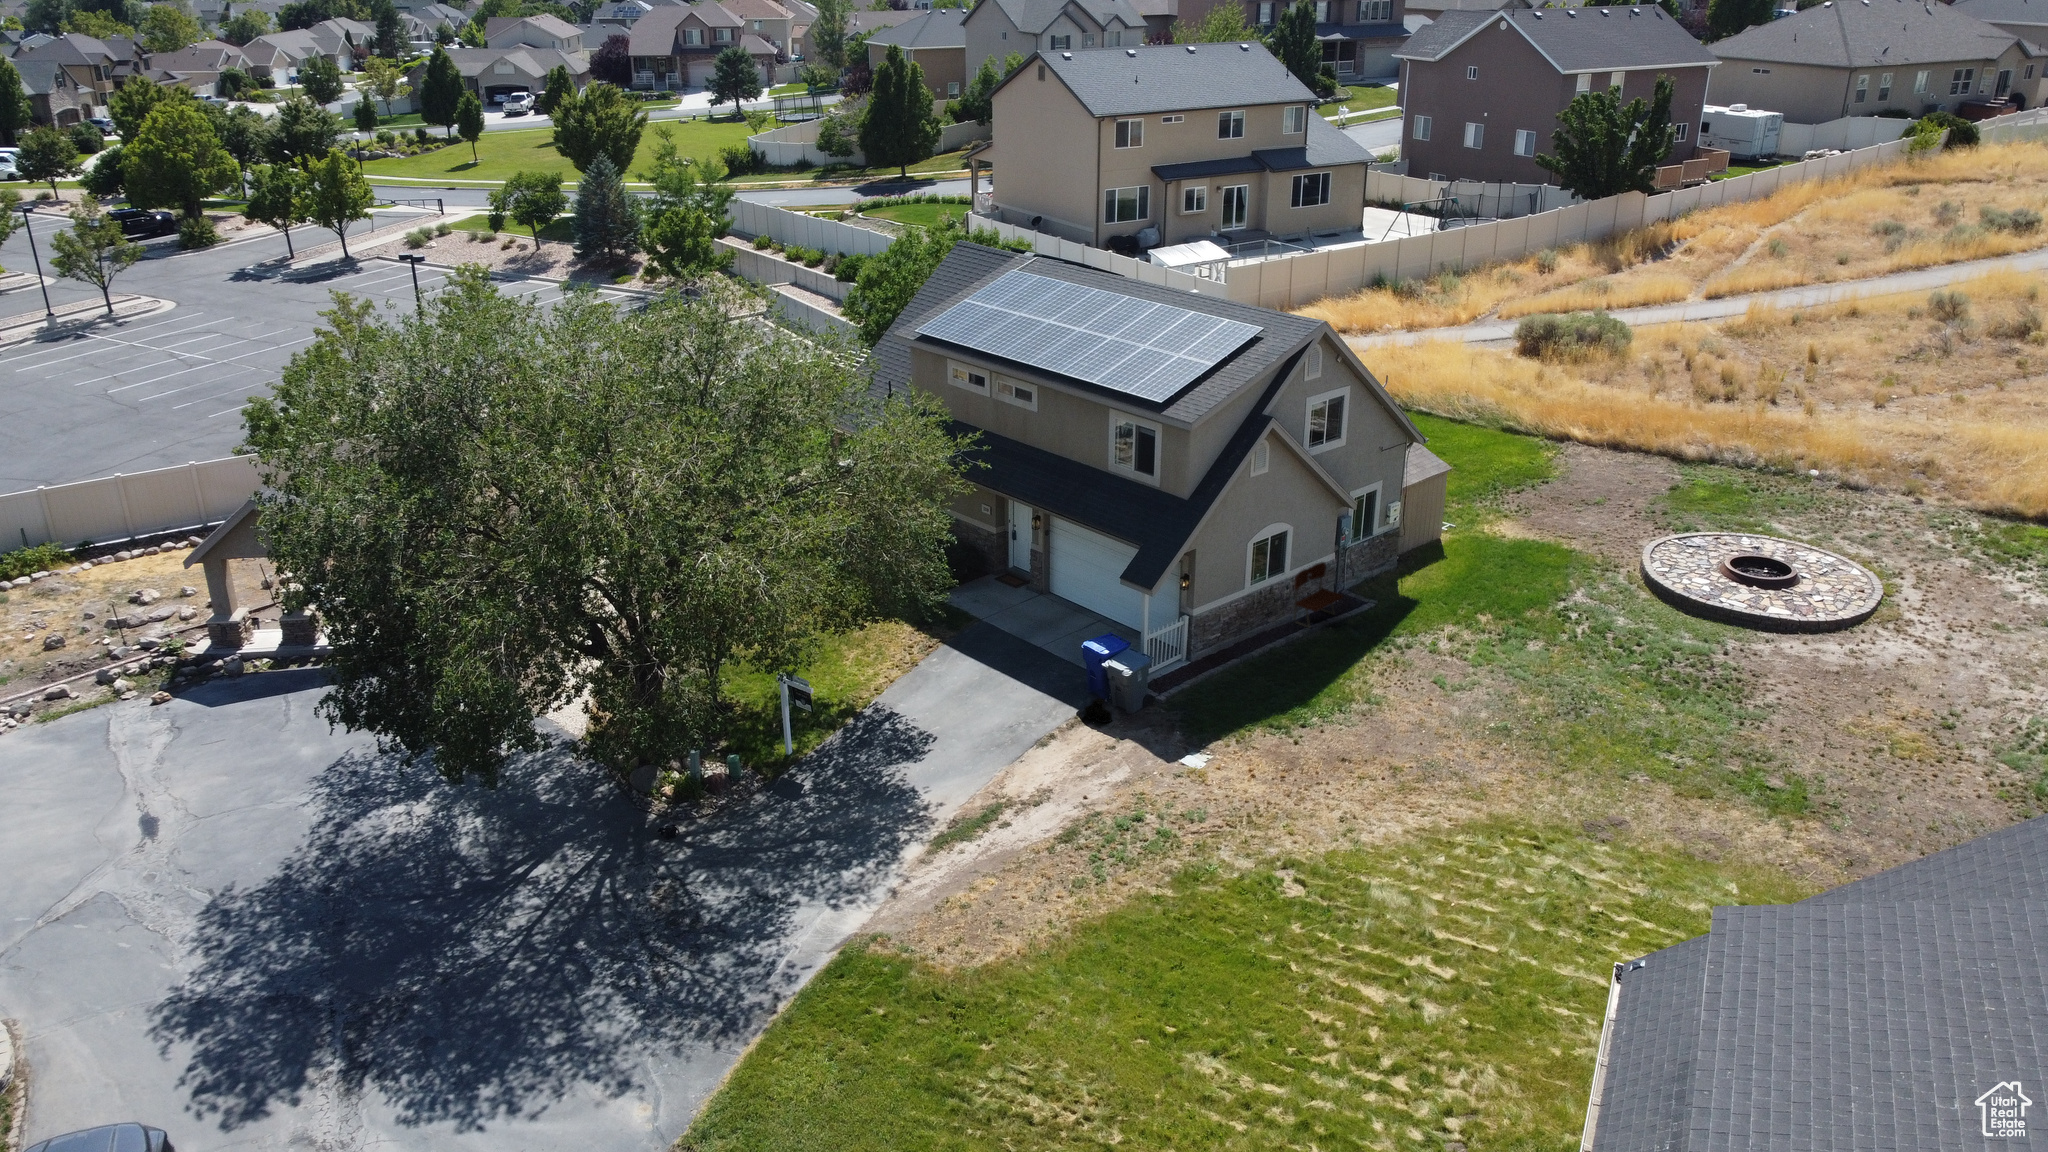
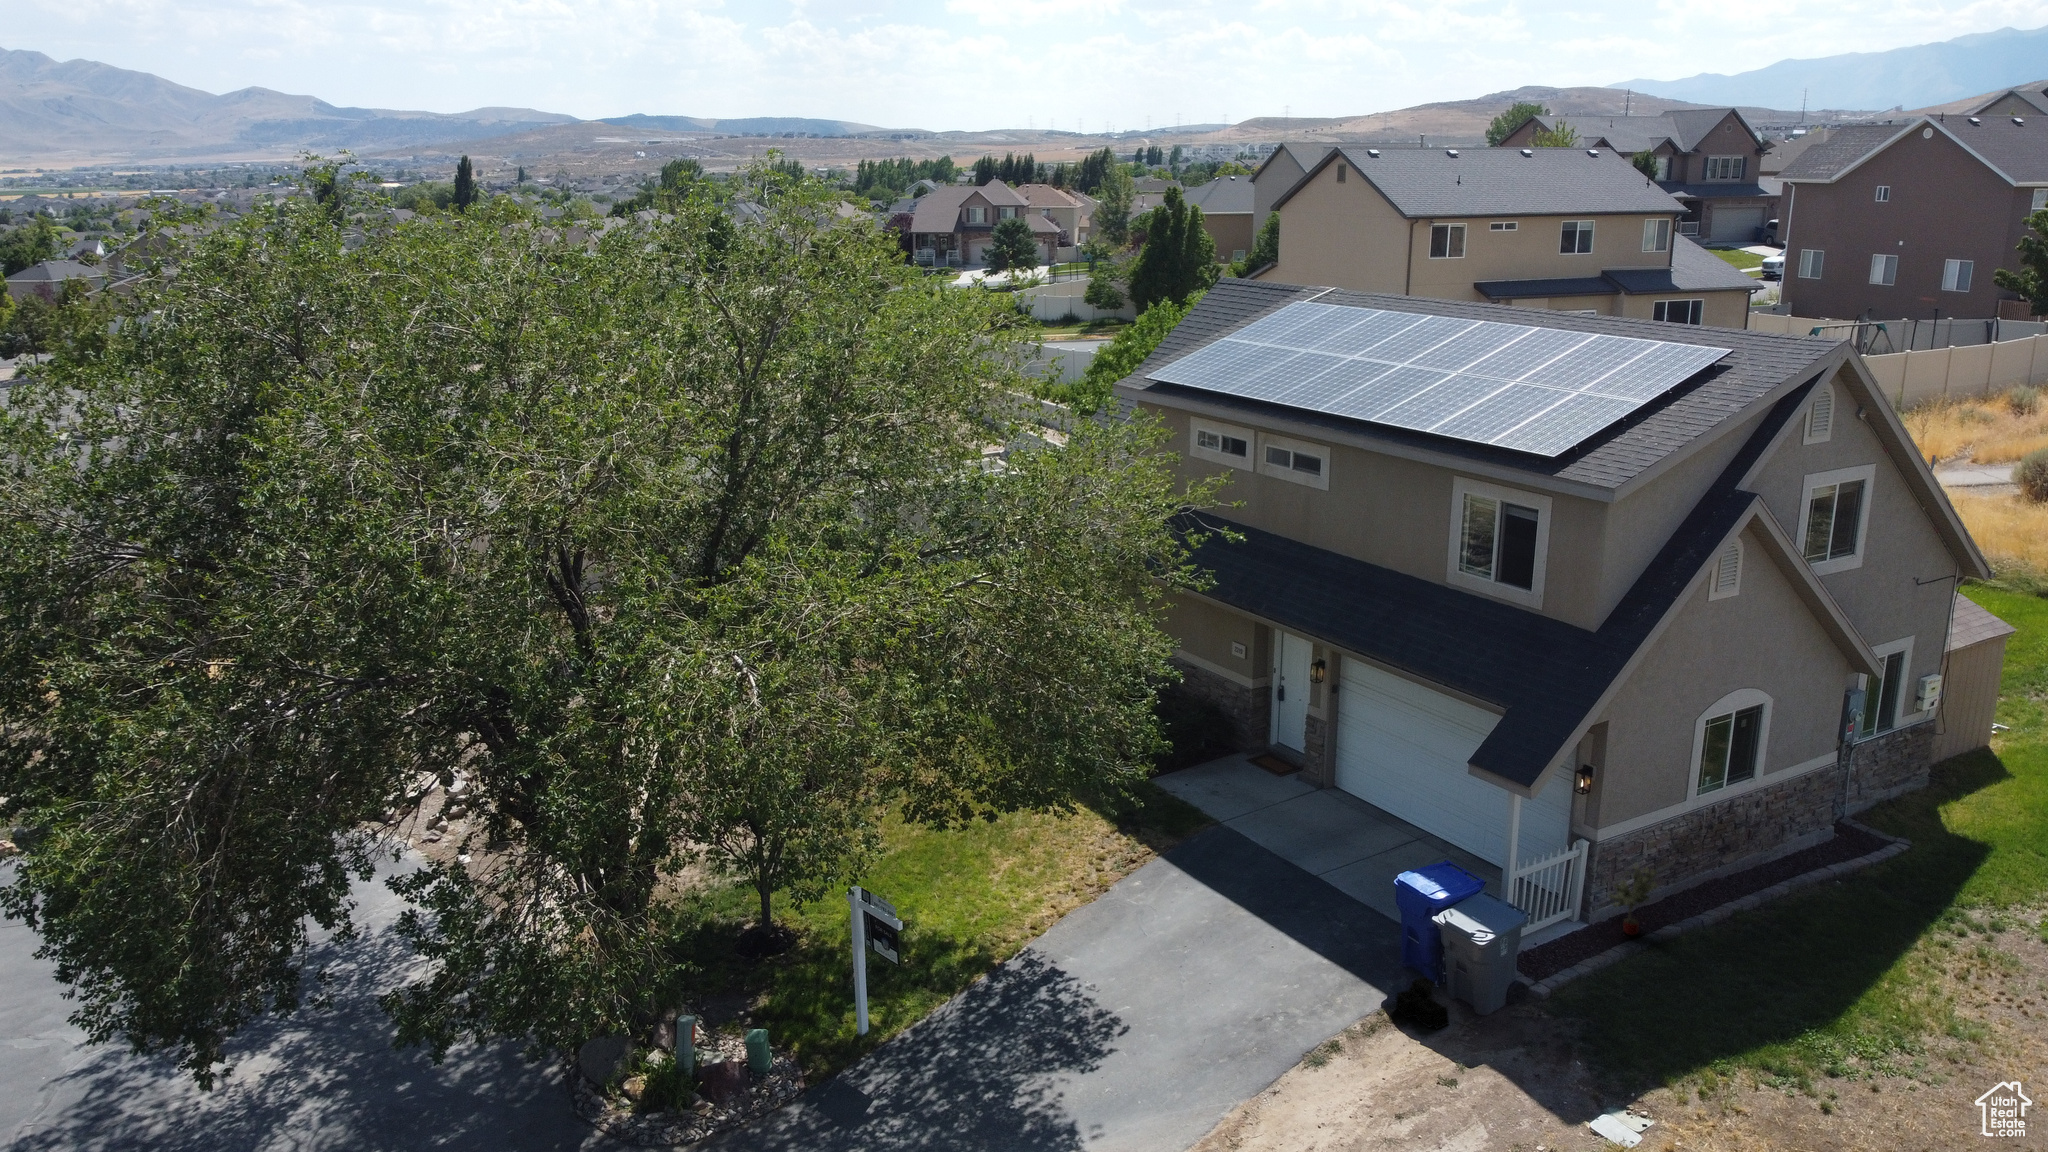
bench: present [1294,562,1343,628] -> none [1764,765,1861,880]
potted tree: none [1201,626,1227,667] -> present [1610,863,1657,935]

